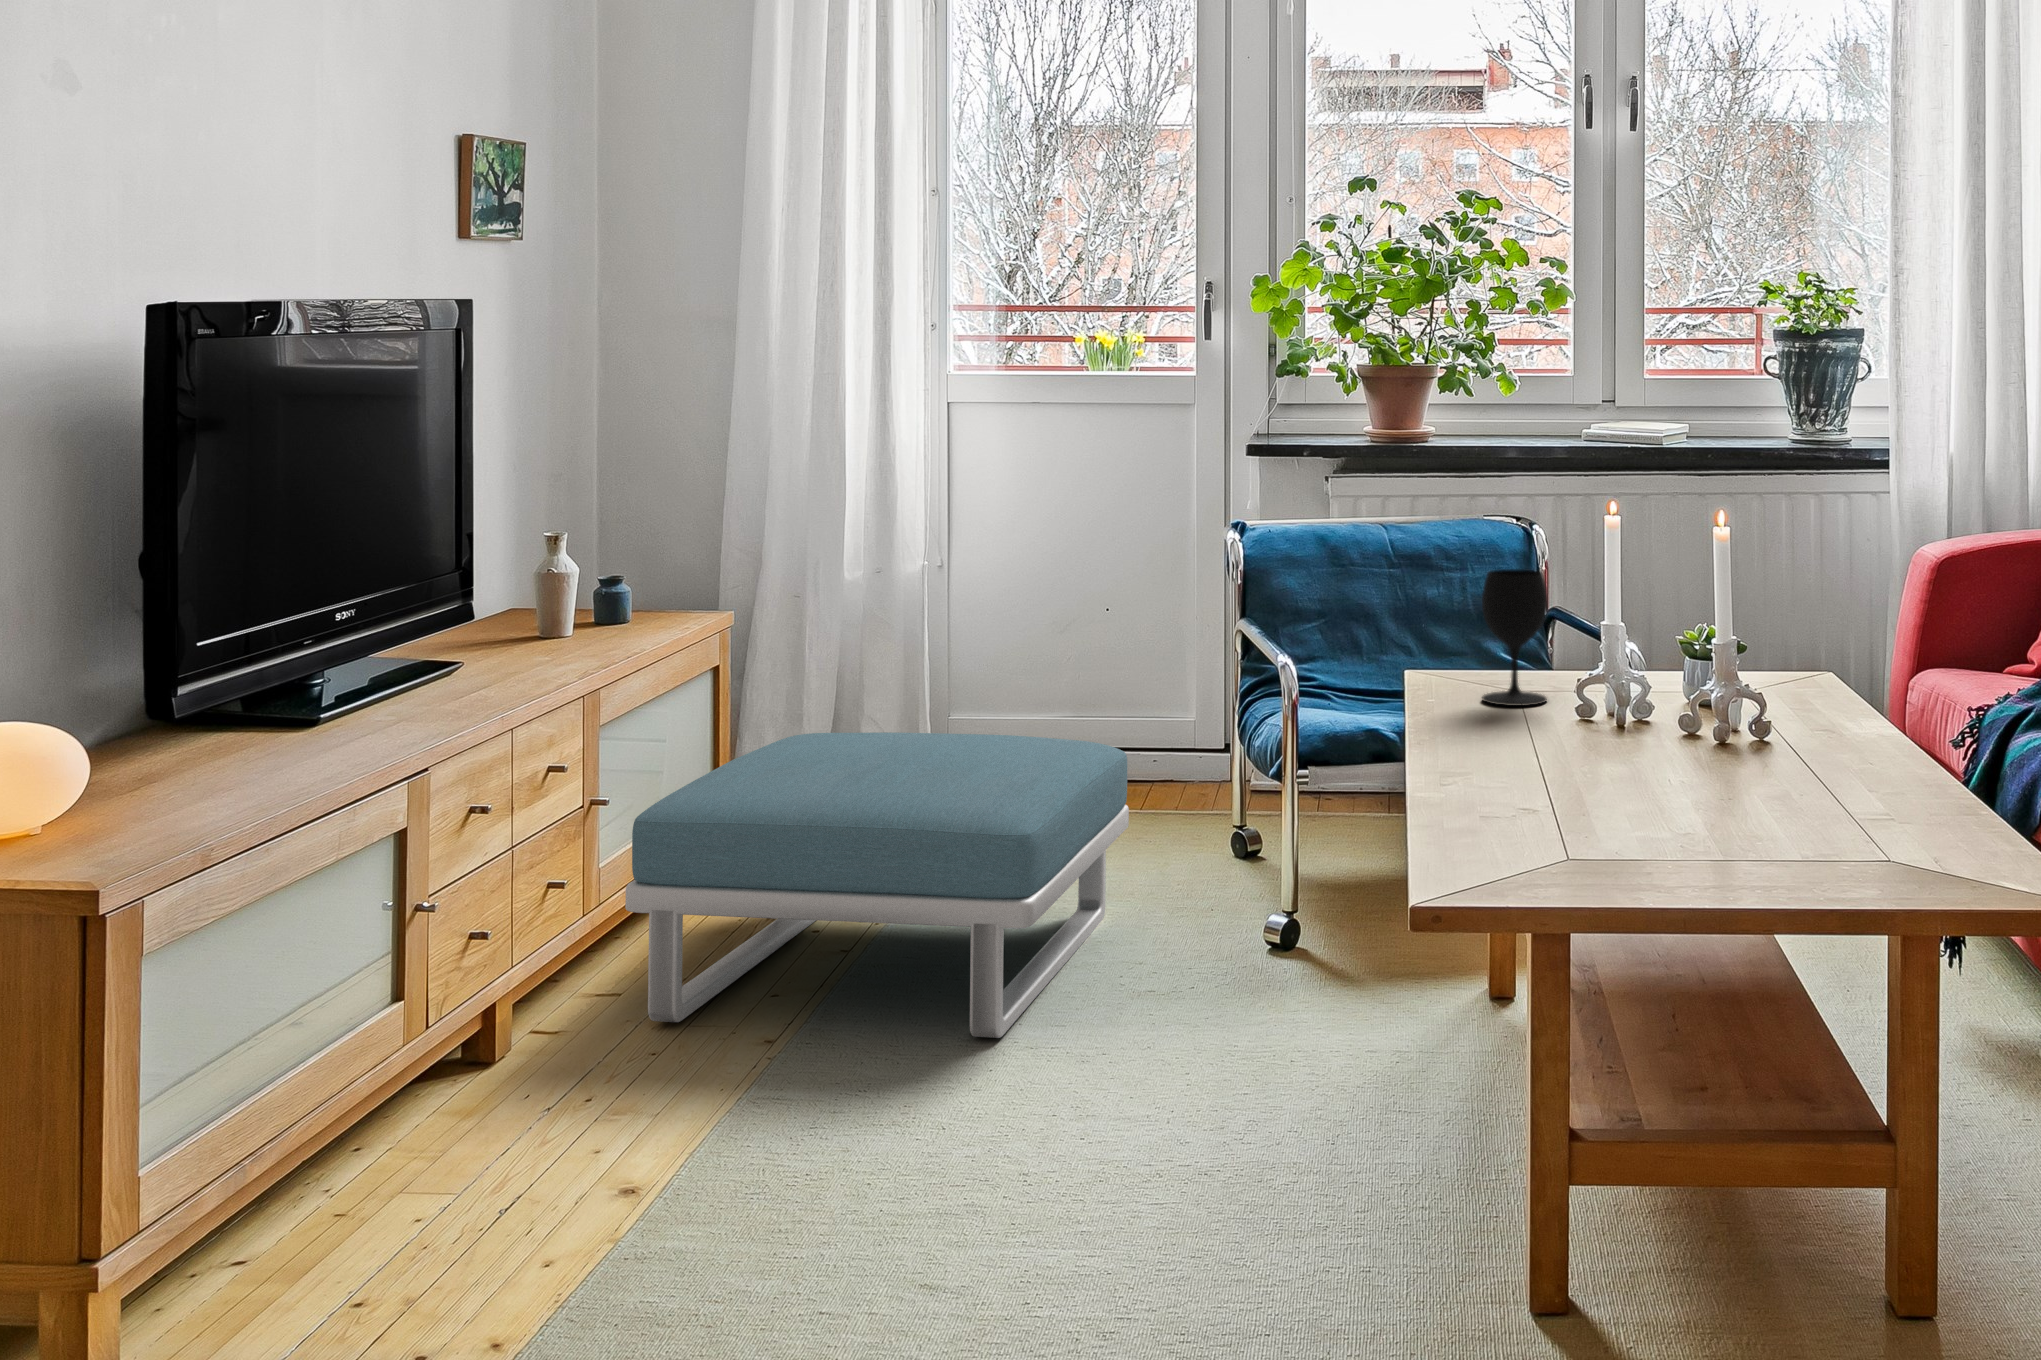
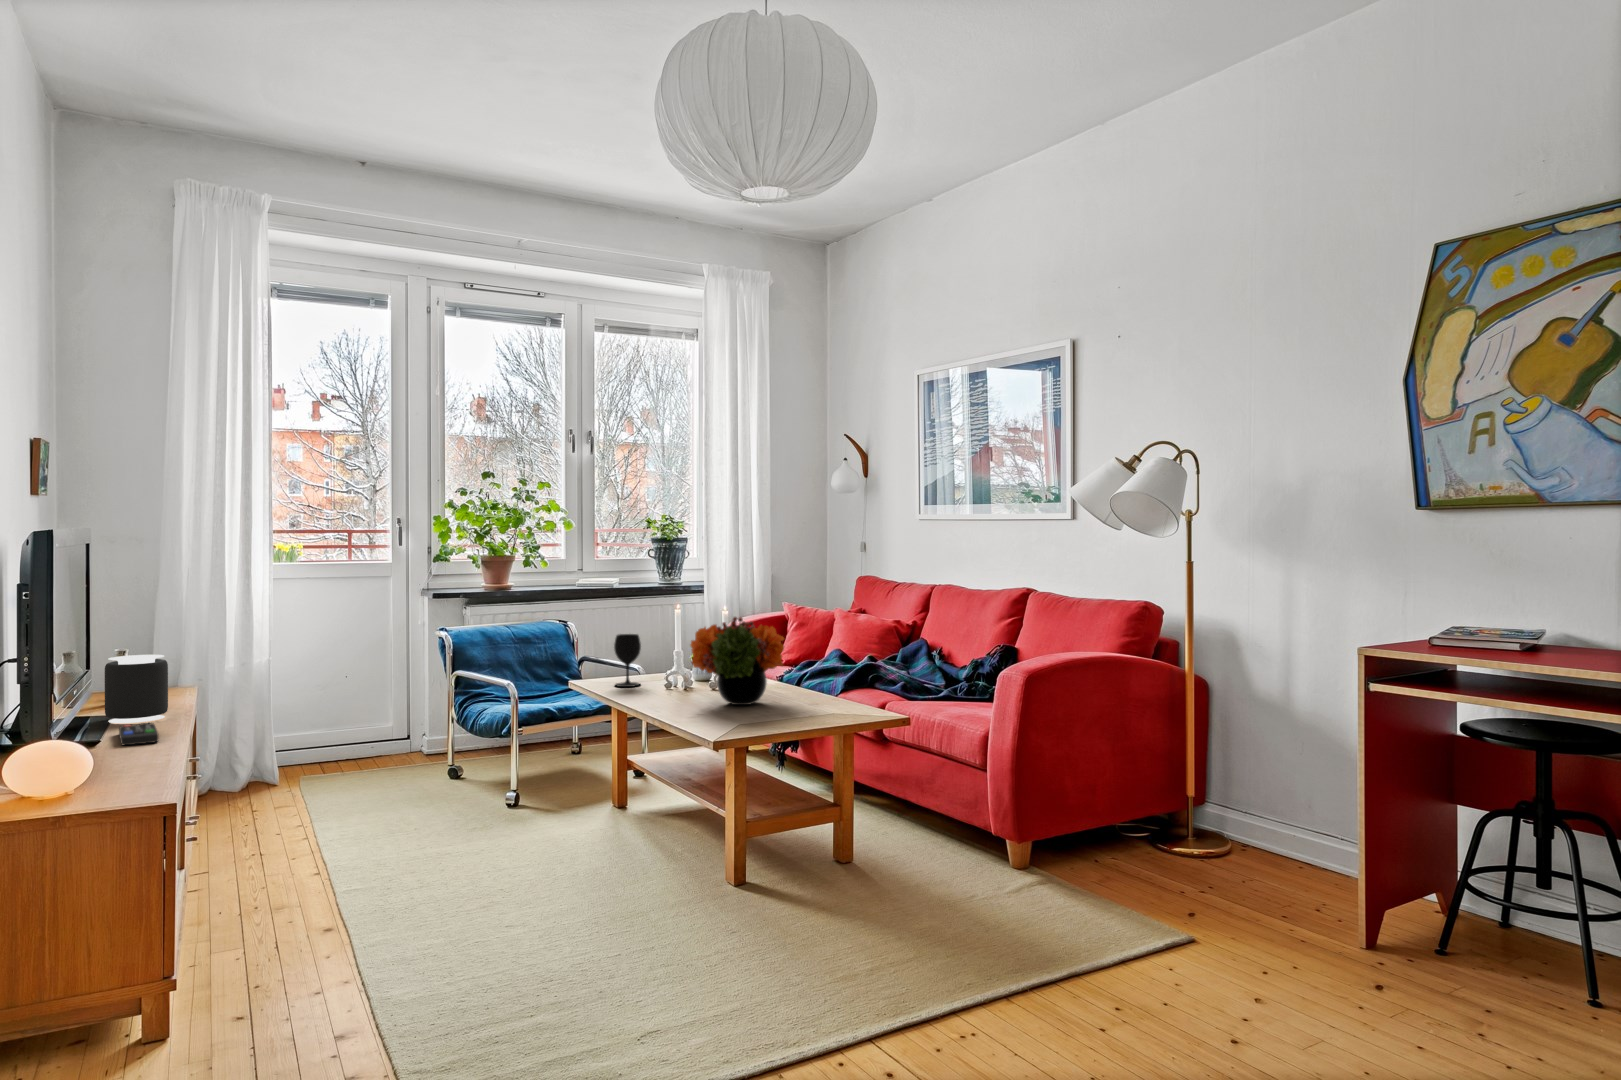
flower arrangement: none [1558,549,1835,801] -> present [691,617,784,705]
speaker: none [433,552,550,690] -> present [105,655,168,723]
remote control: none [329,697,450,744] -> present [119,723,159,745]
footstool: present [625,732,1129,1038] -> none [235,726,444,866]

